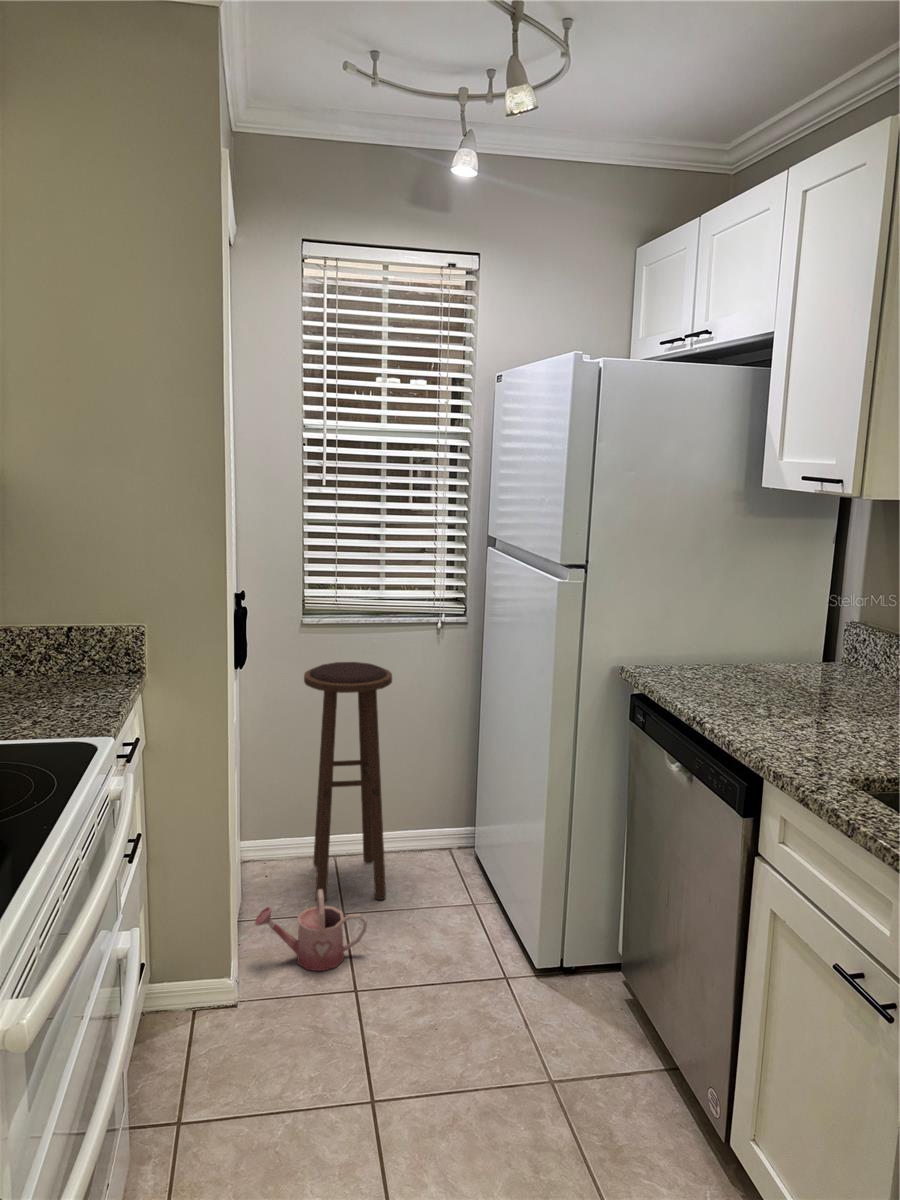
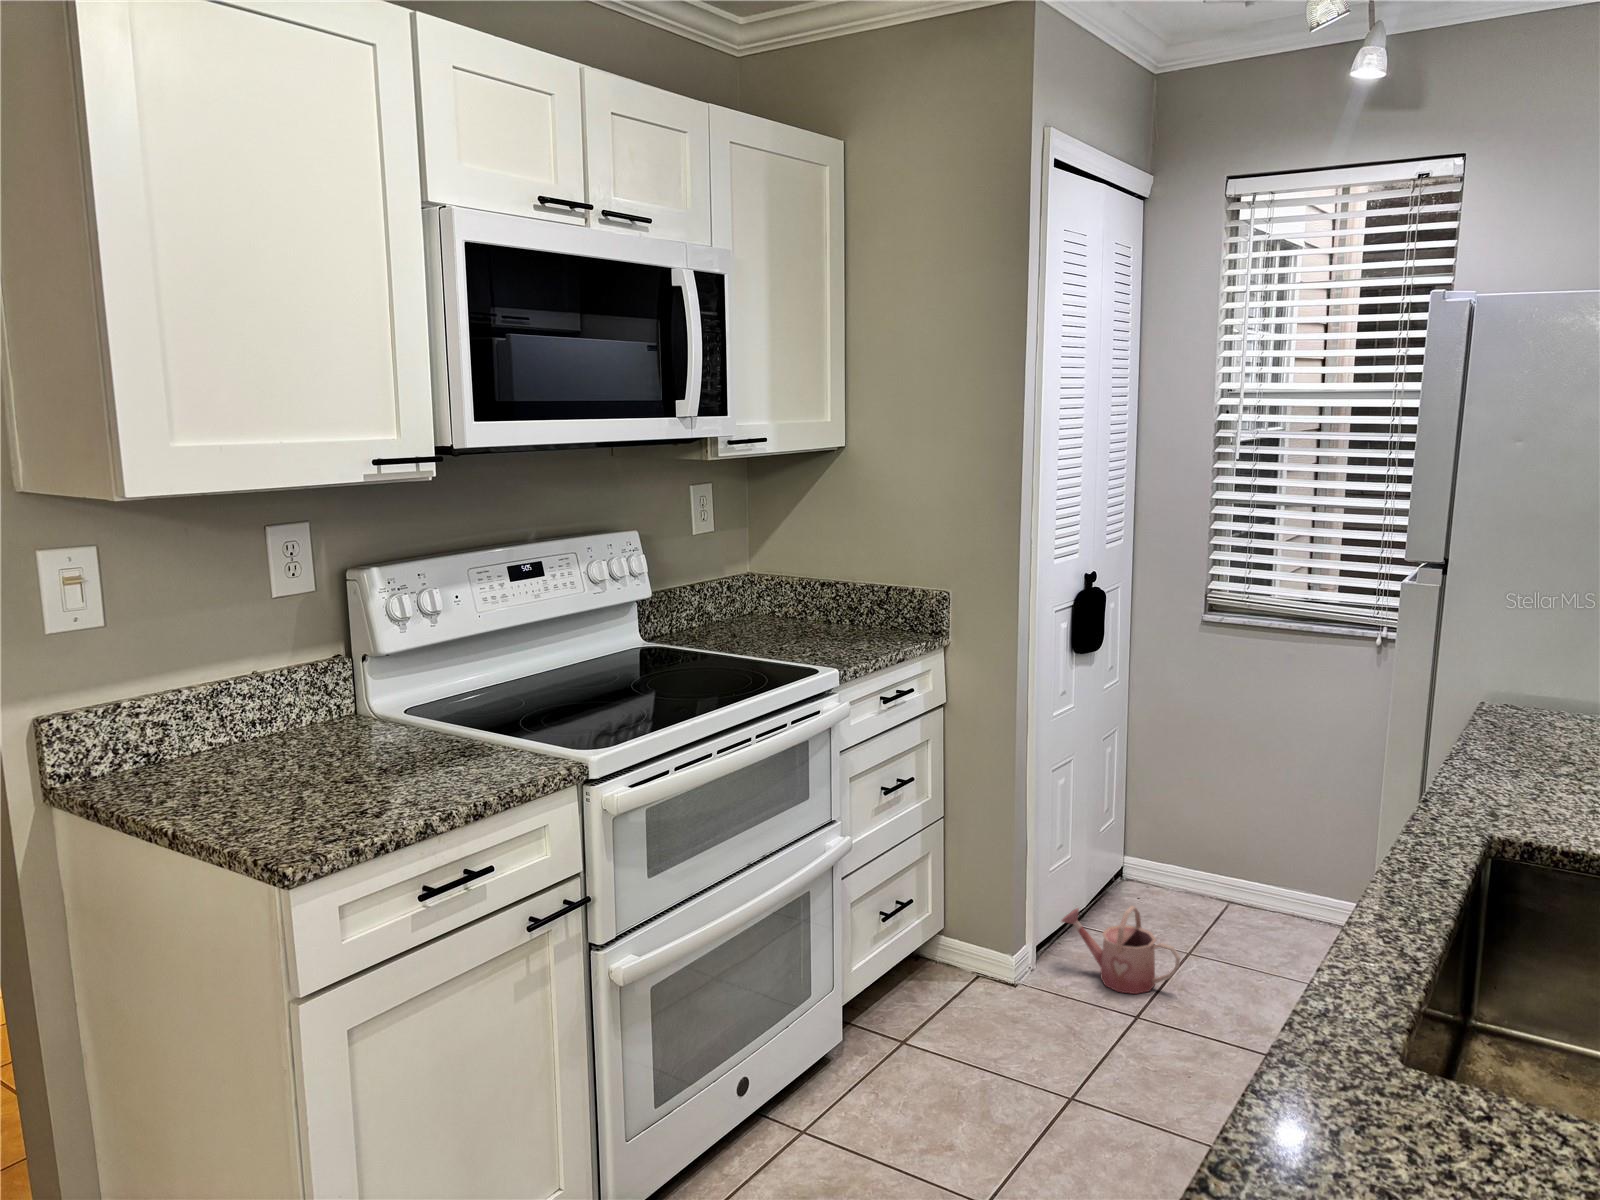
stool: present [304,662,392,901] -> none [1170,667,1286,958]

